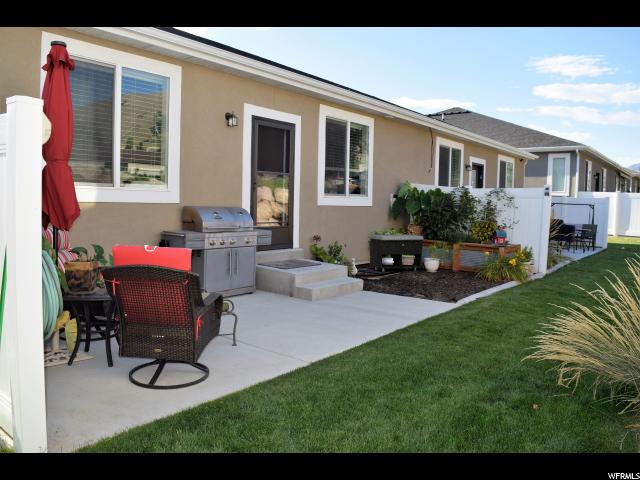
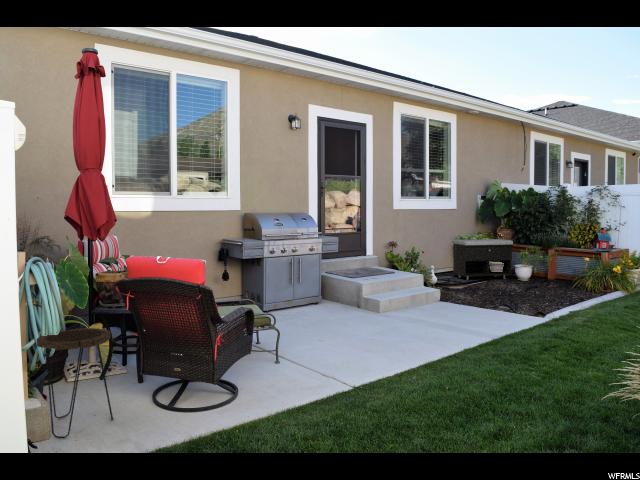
side table: none [29,313,100,415] -> present [37,328,113,438]

